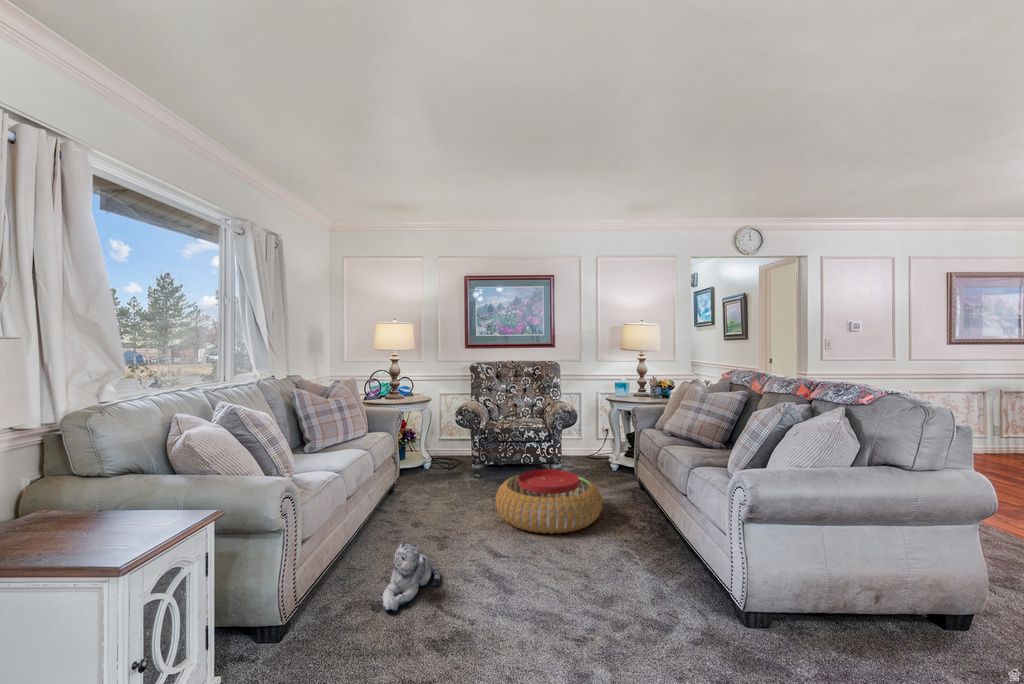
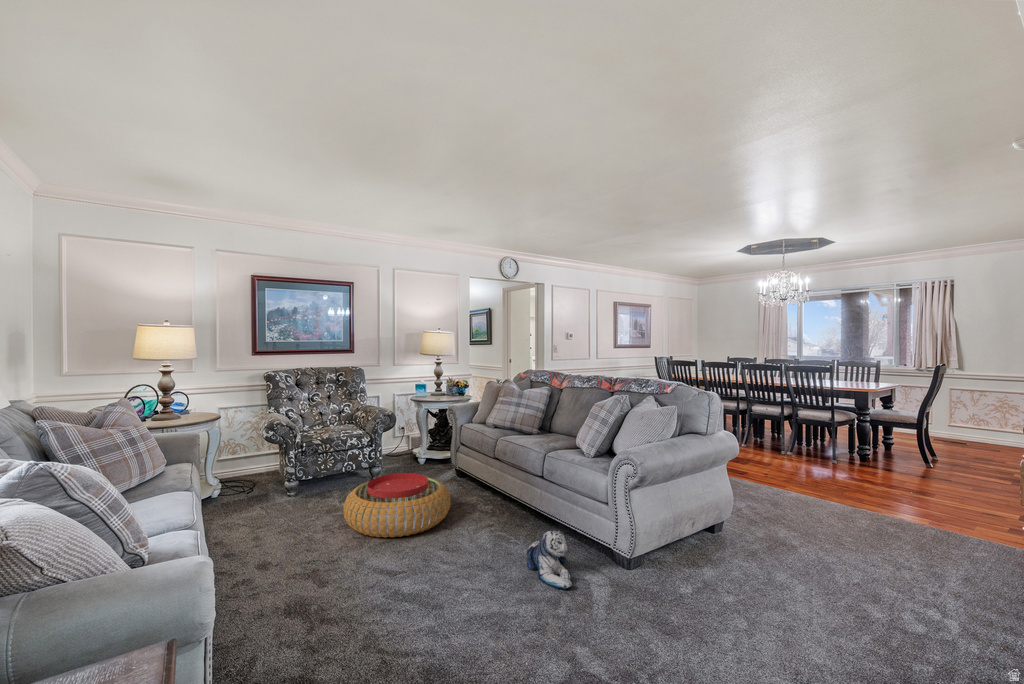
plush toy: present [382,544,440,610] -> present [526,530,572,589]

